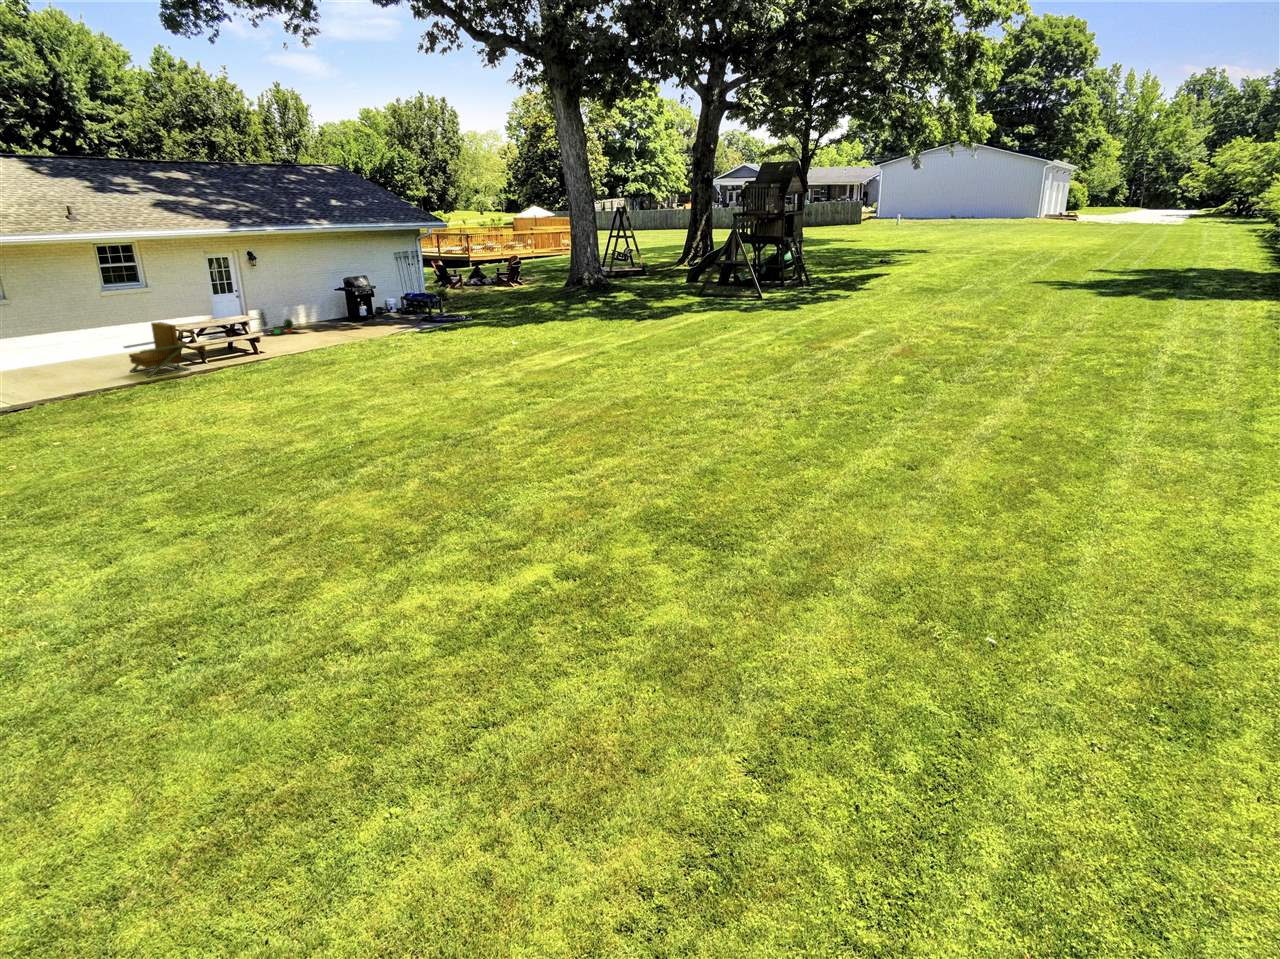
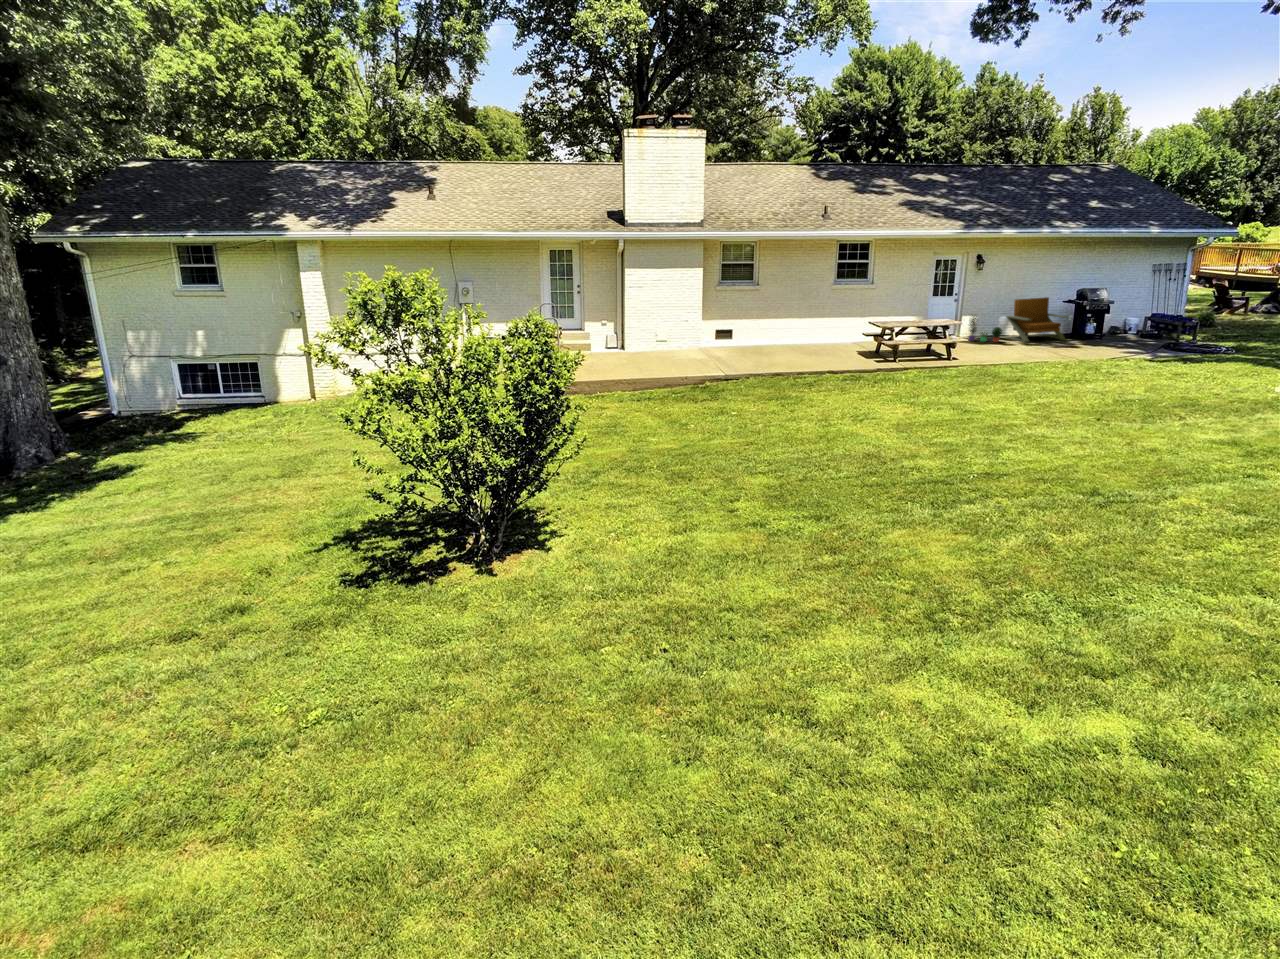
lounge chair: present [124,322,190,378] -> present [1006,297,1067,342]

